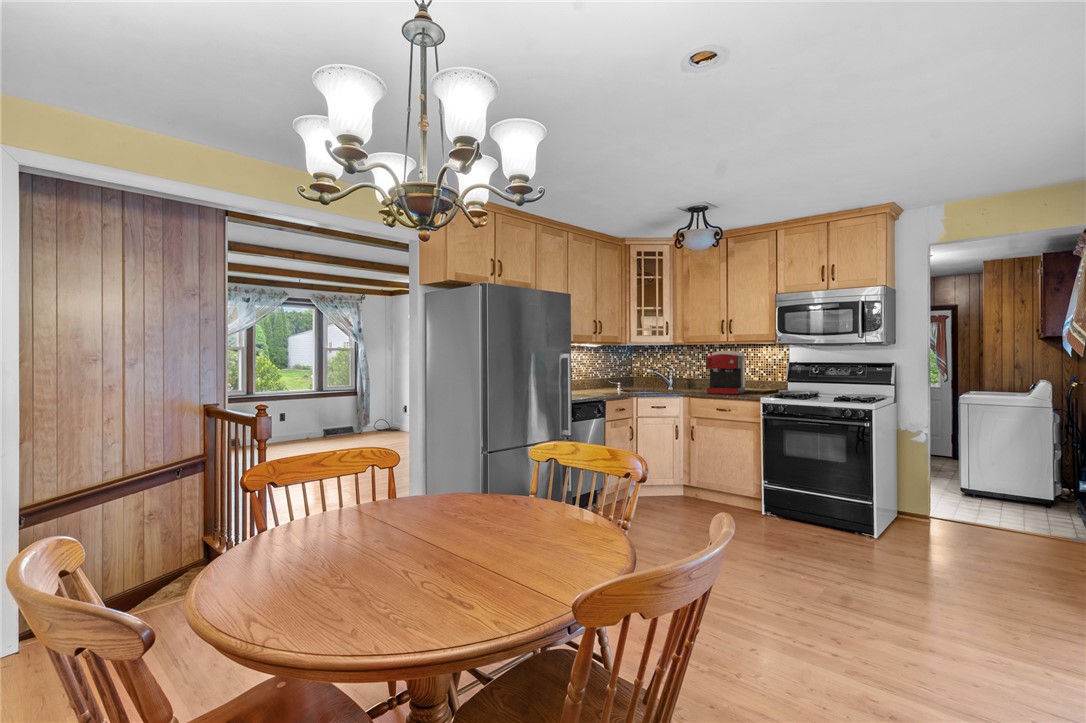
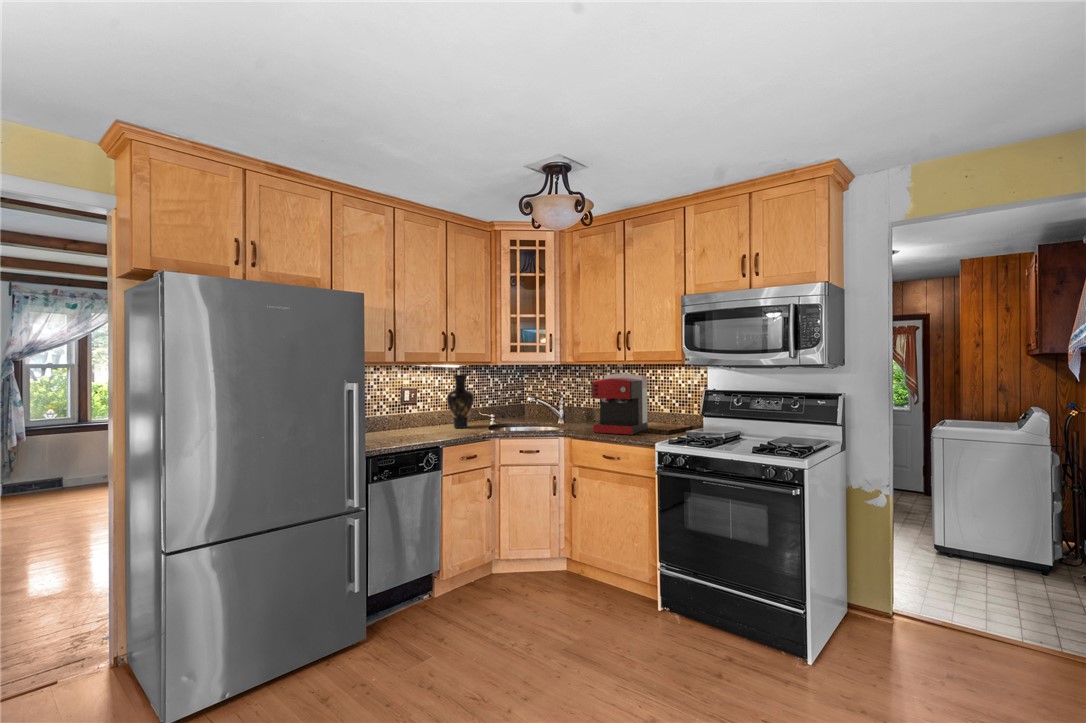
vase: none [591,352,611,392] -> present [447,374,474,428]

